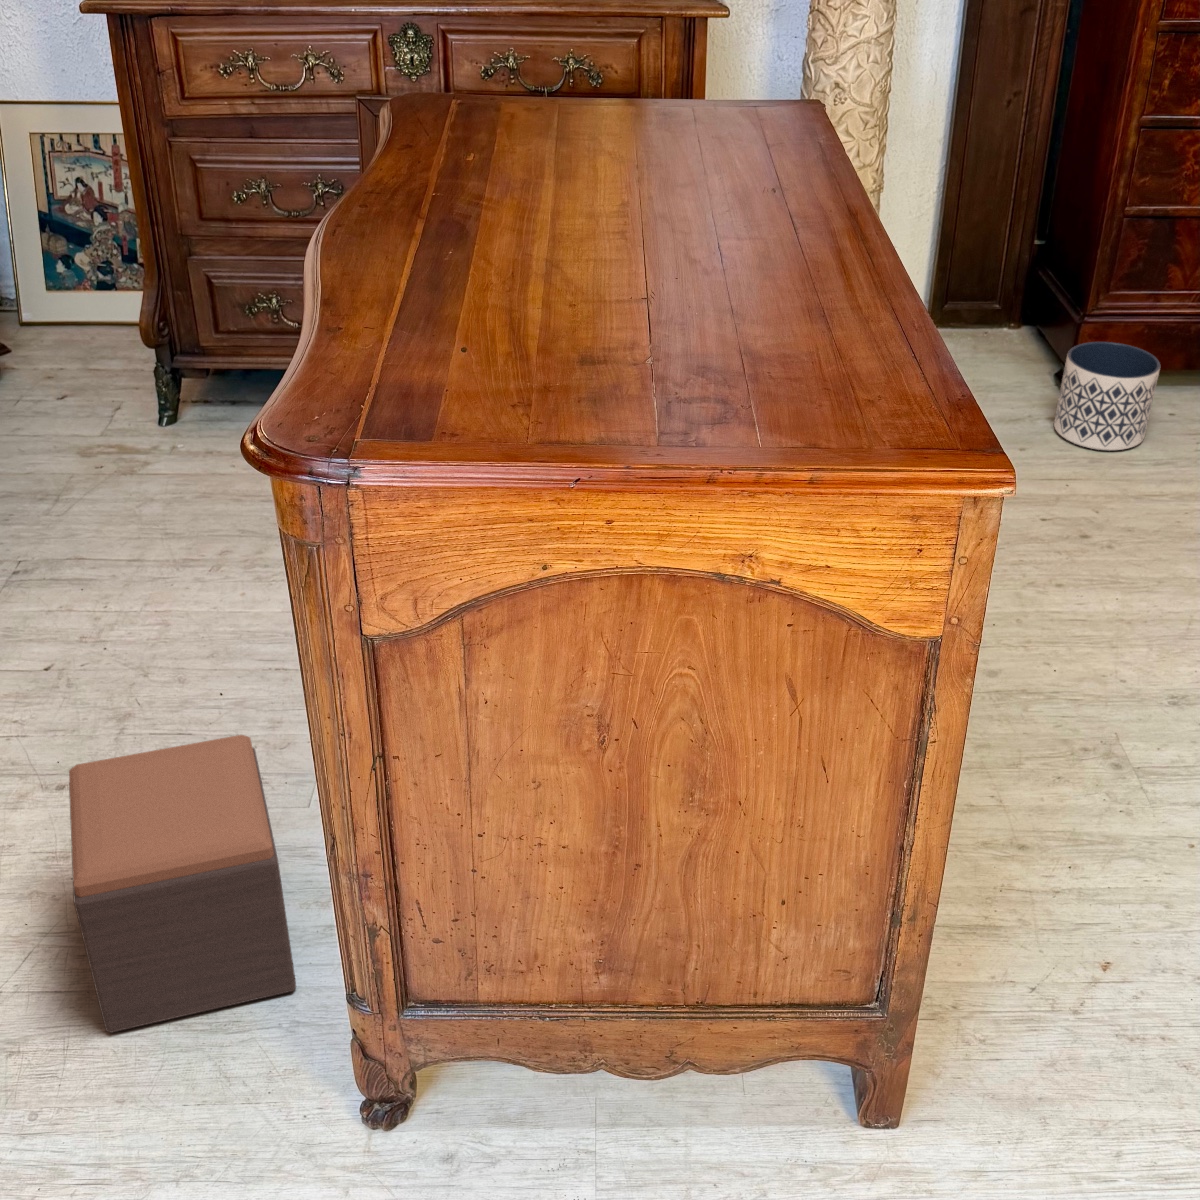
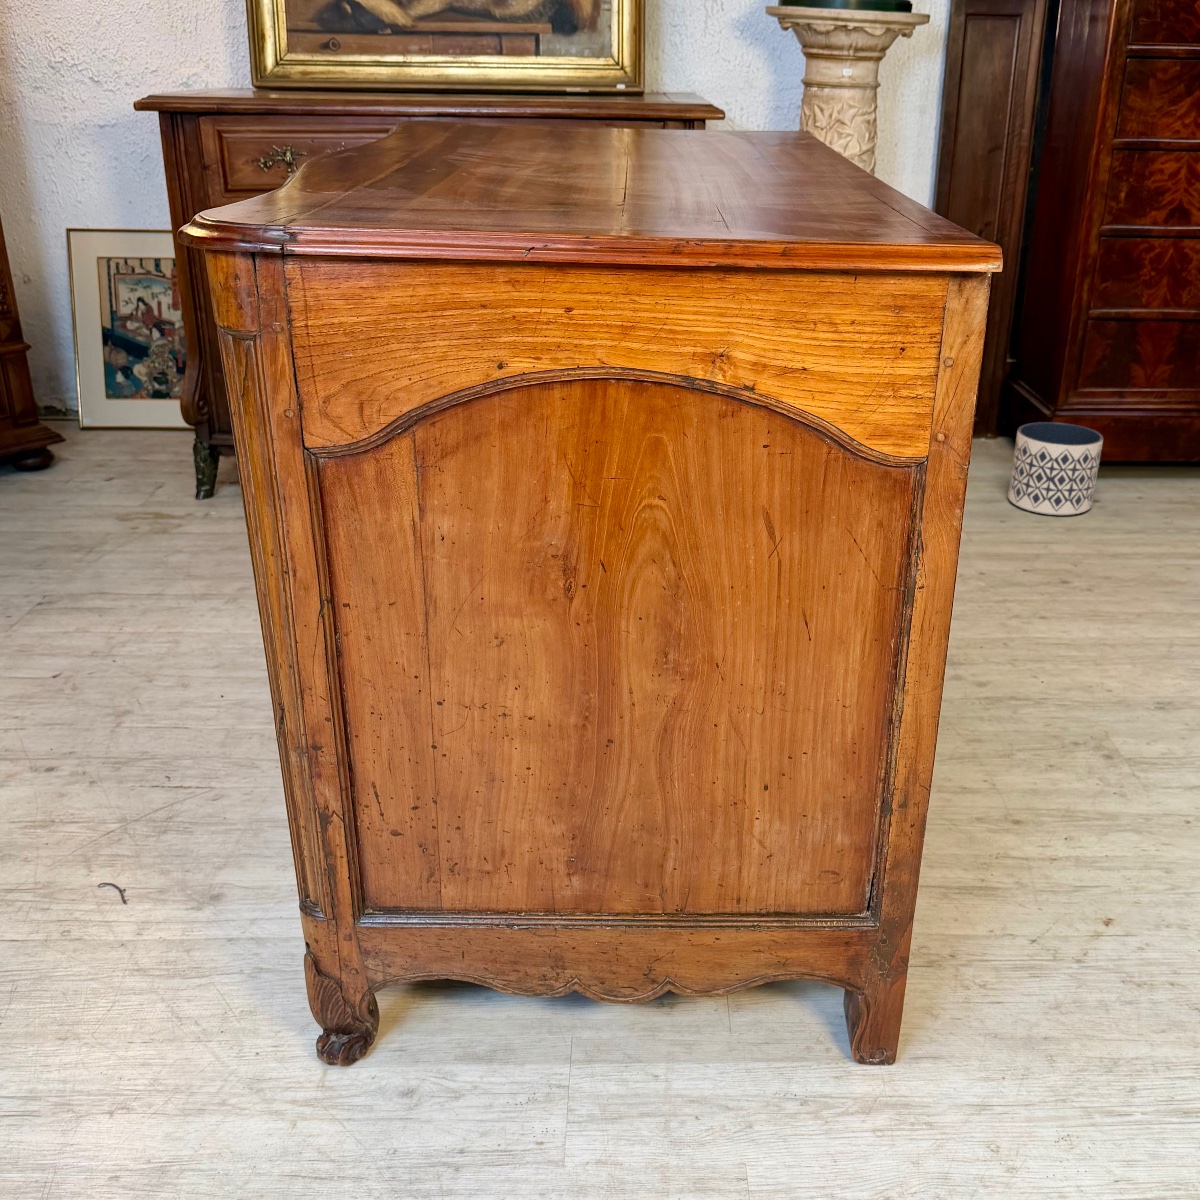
footstool: present [69,735,296,1033] -> none [27,676,264,972]

